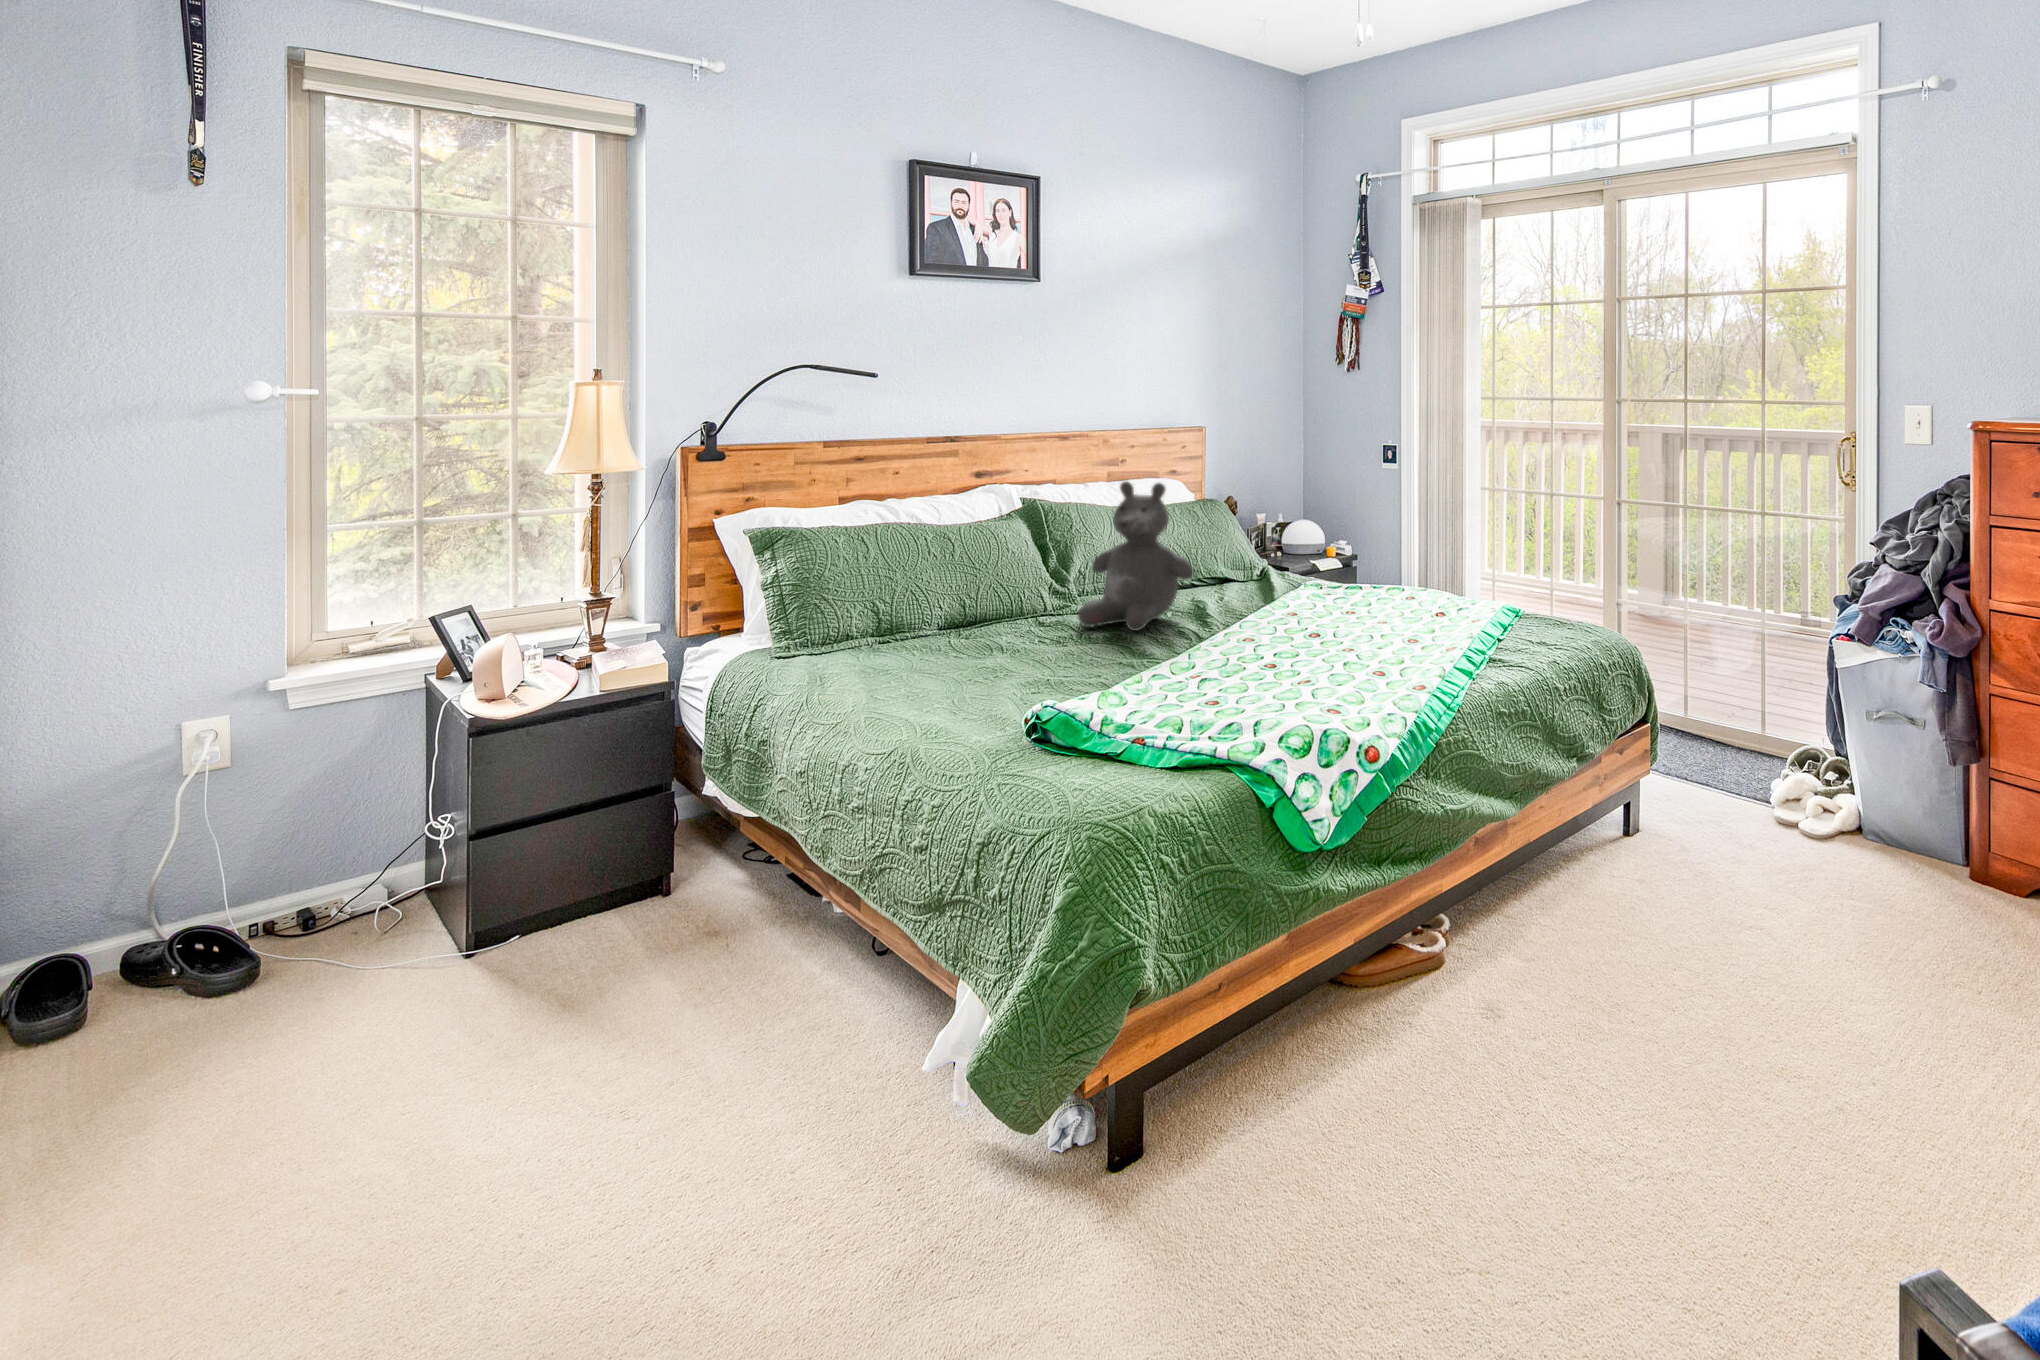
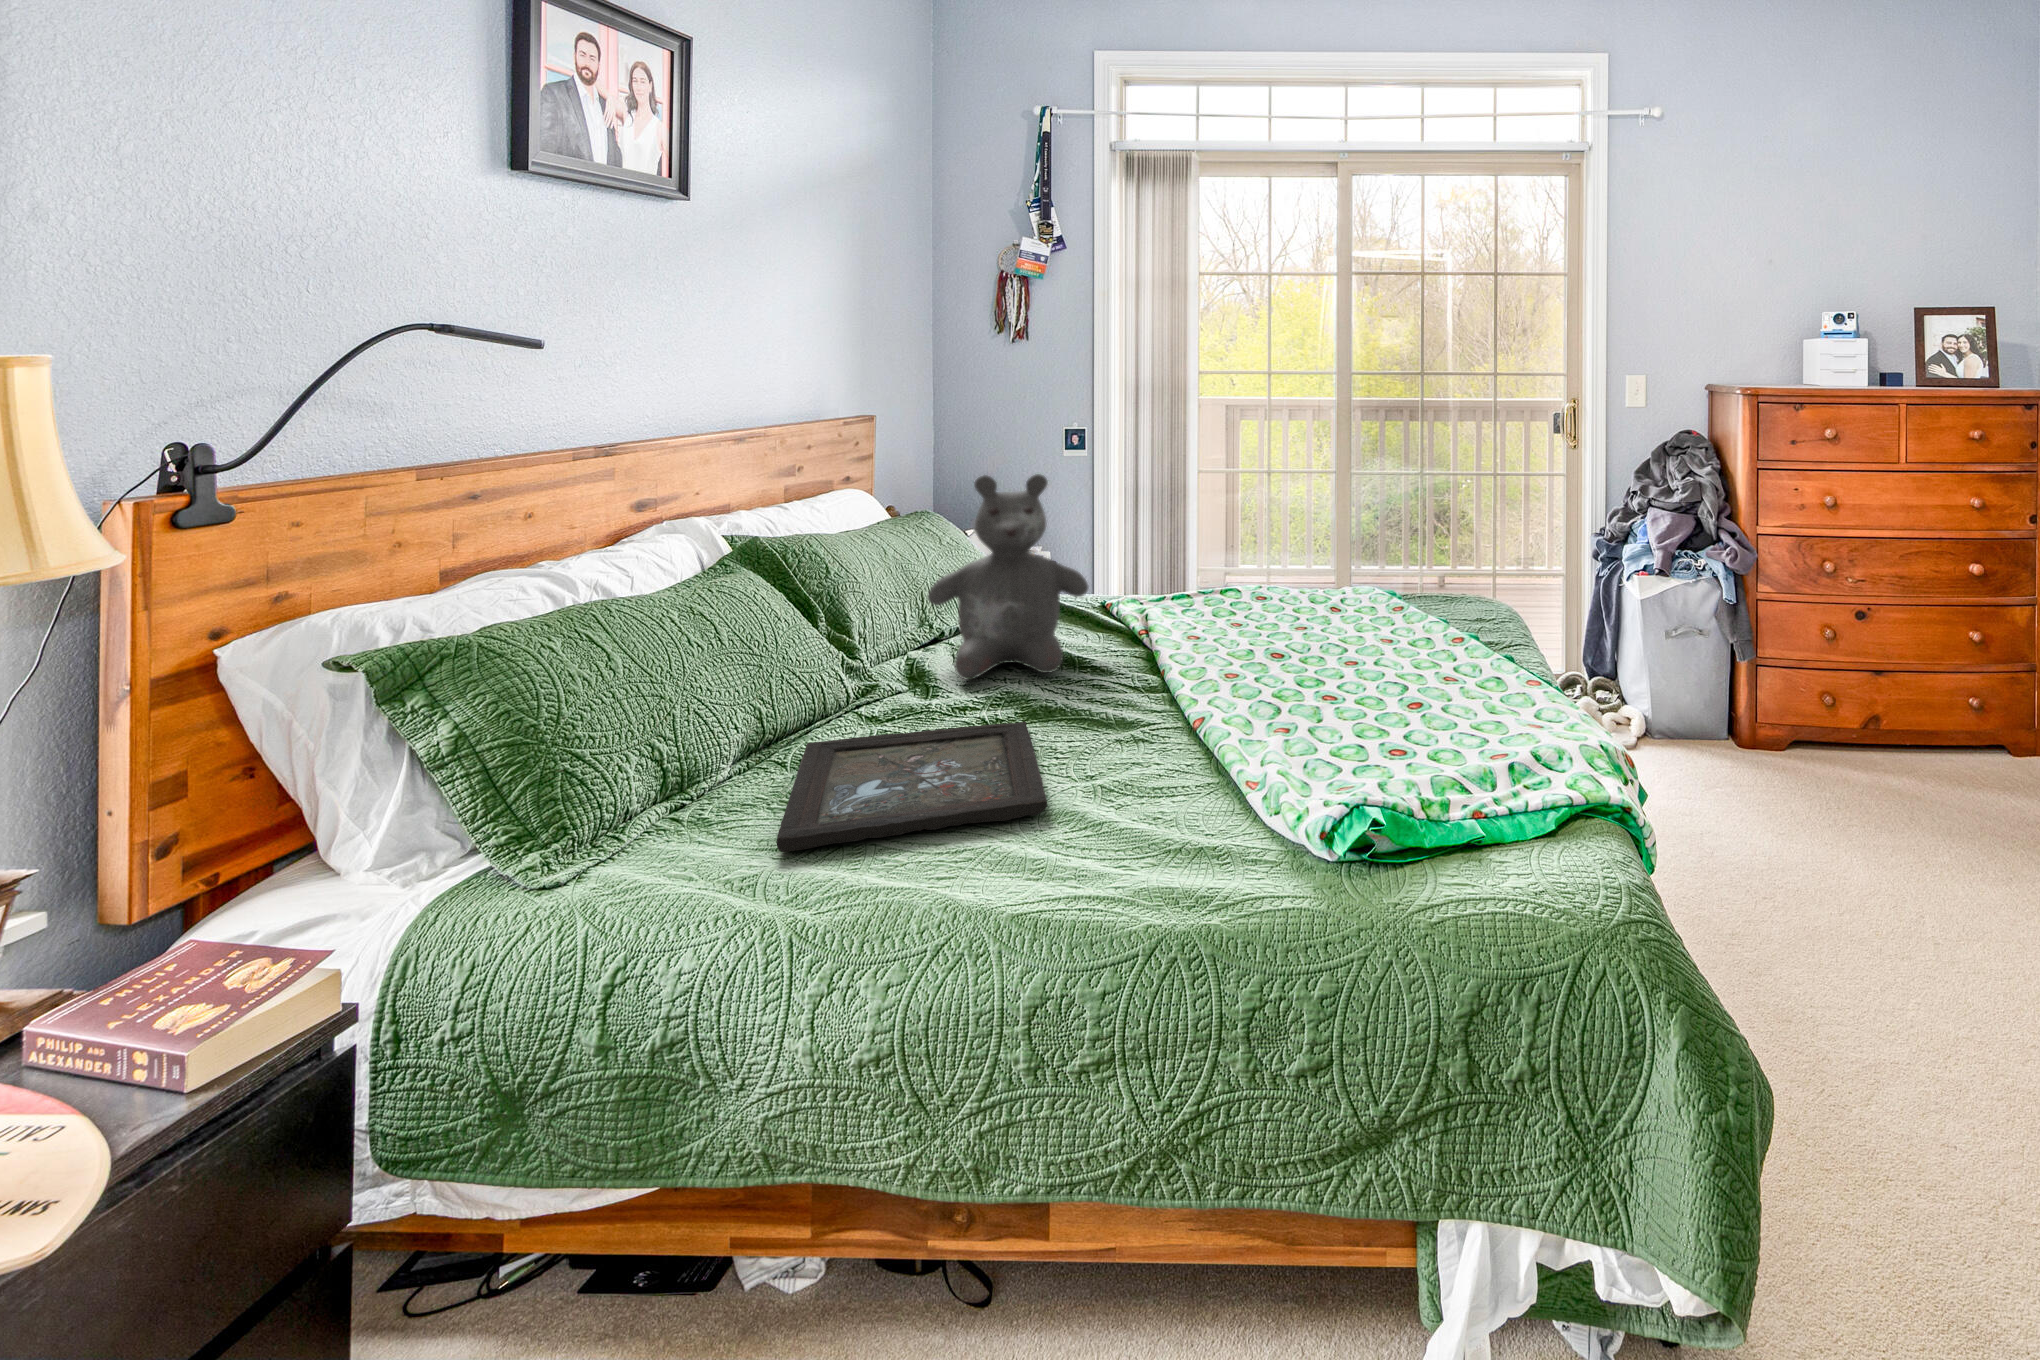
tray: none [837,641,1057,696] -> present [777,721,1047,852]

